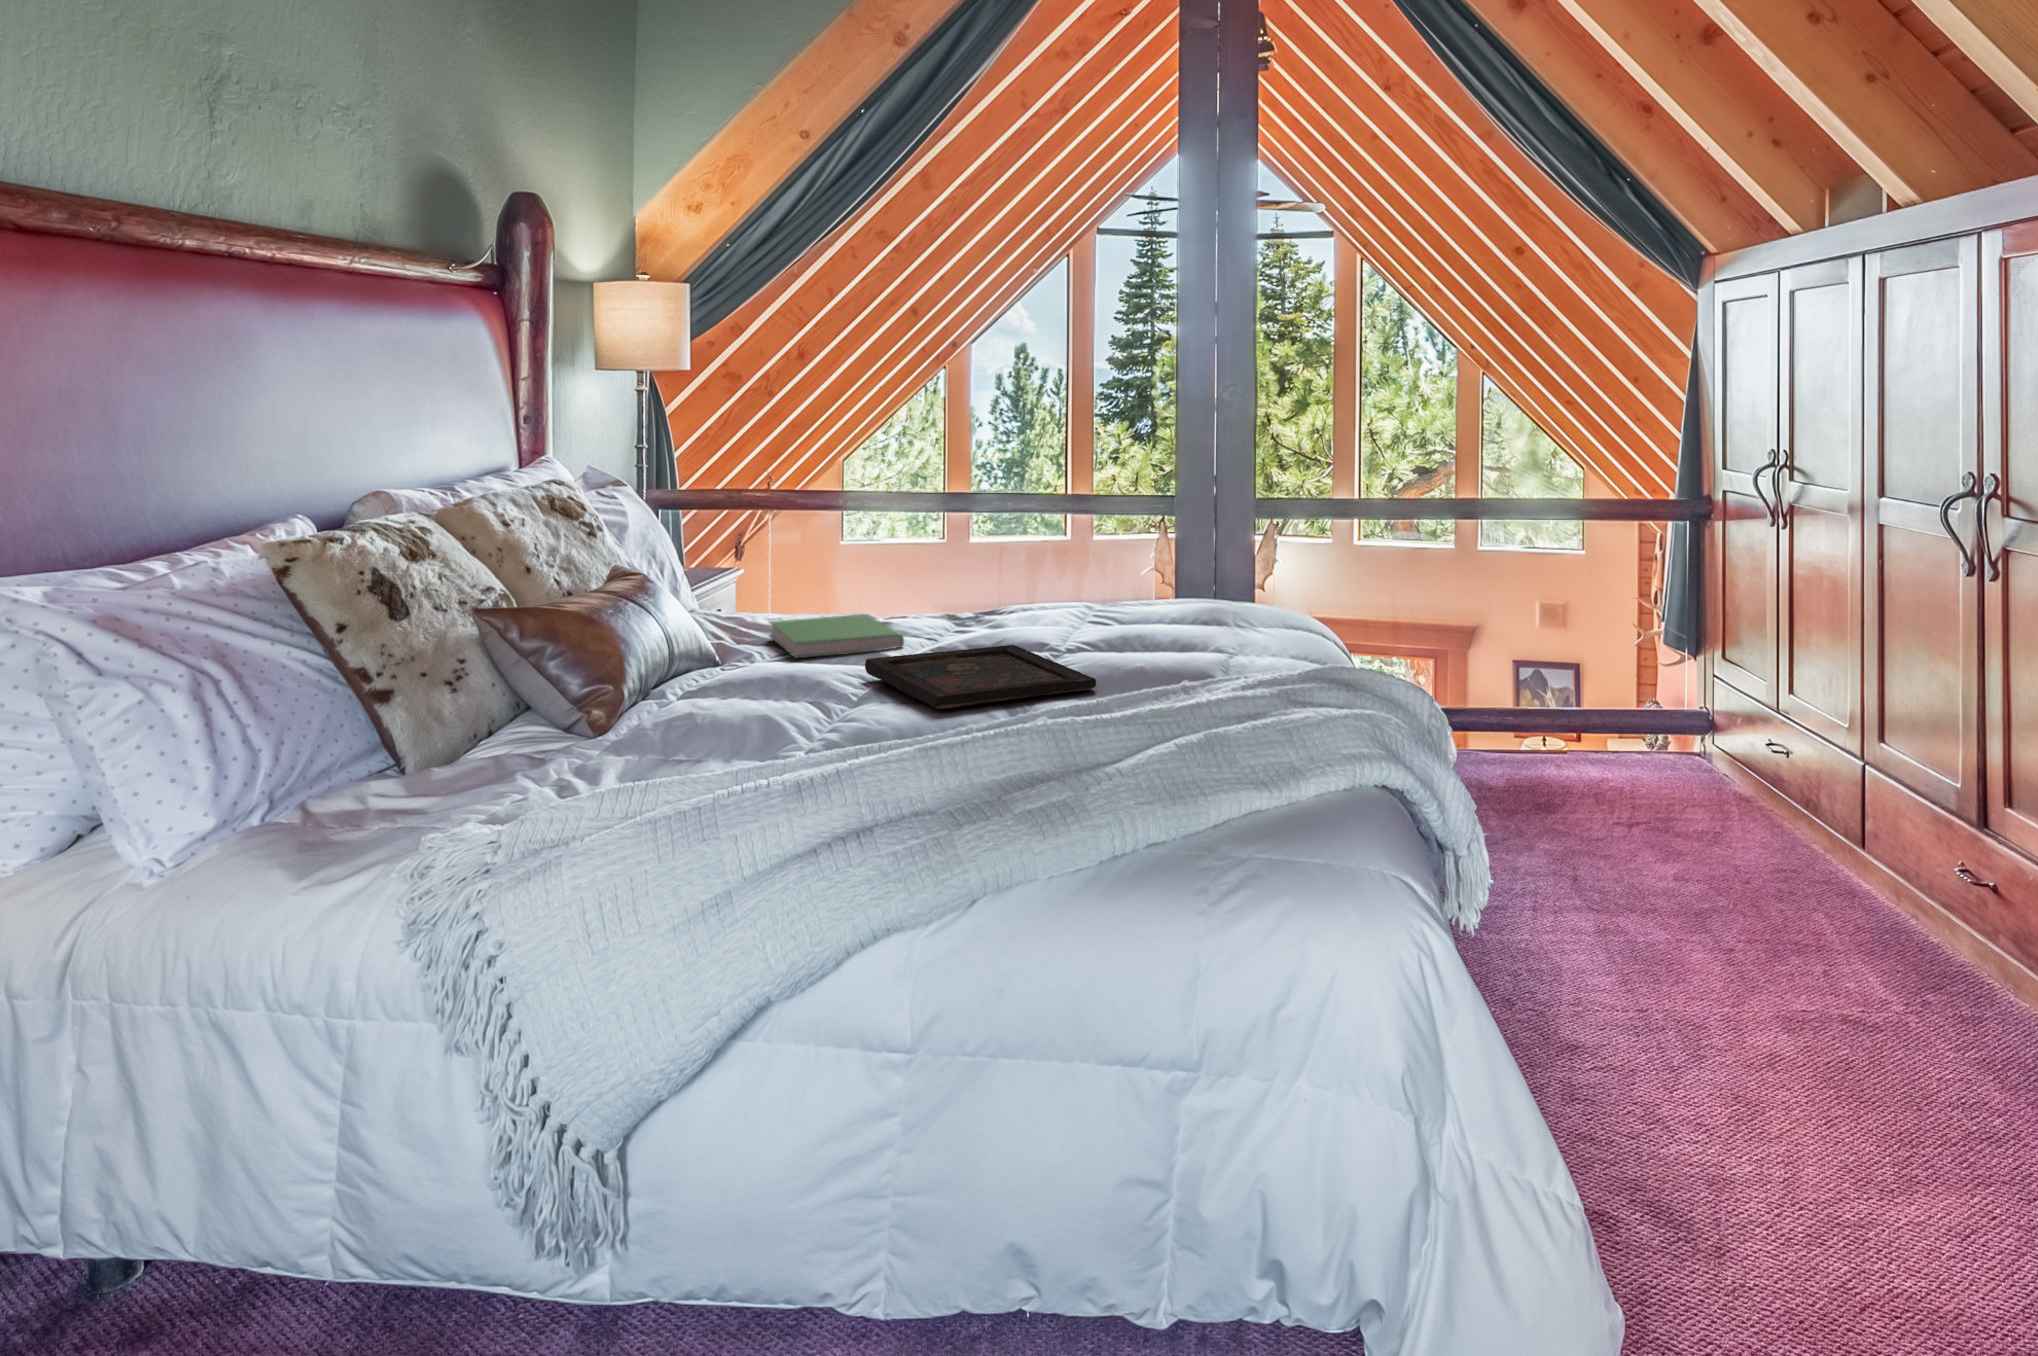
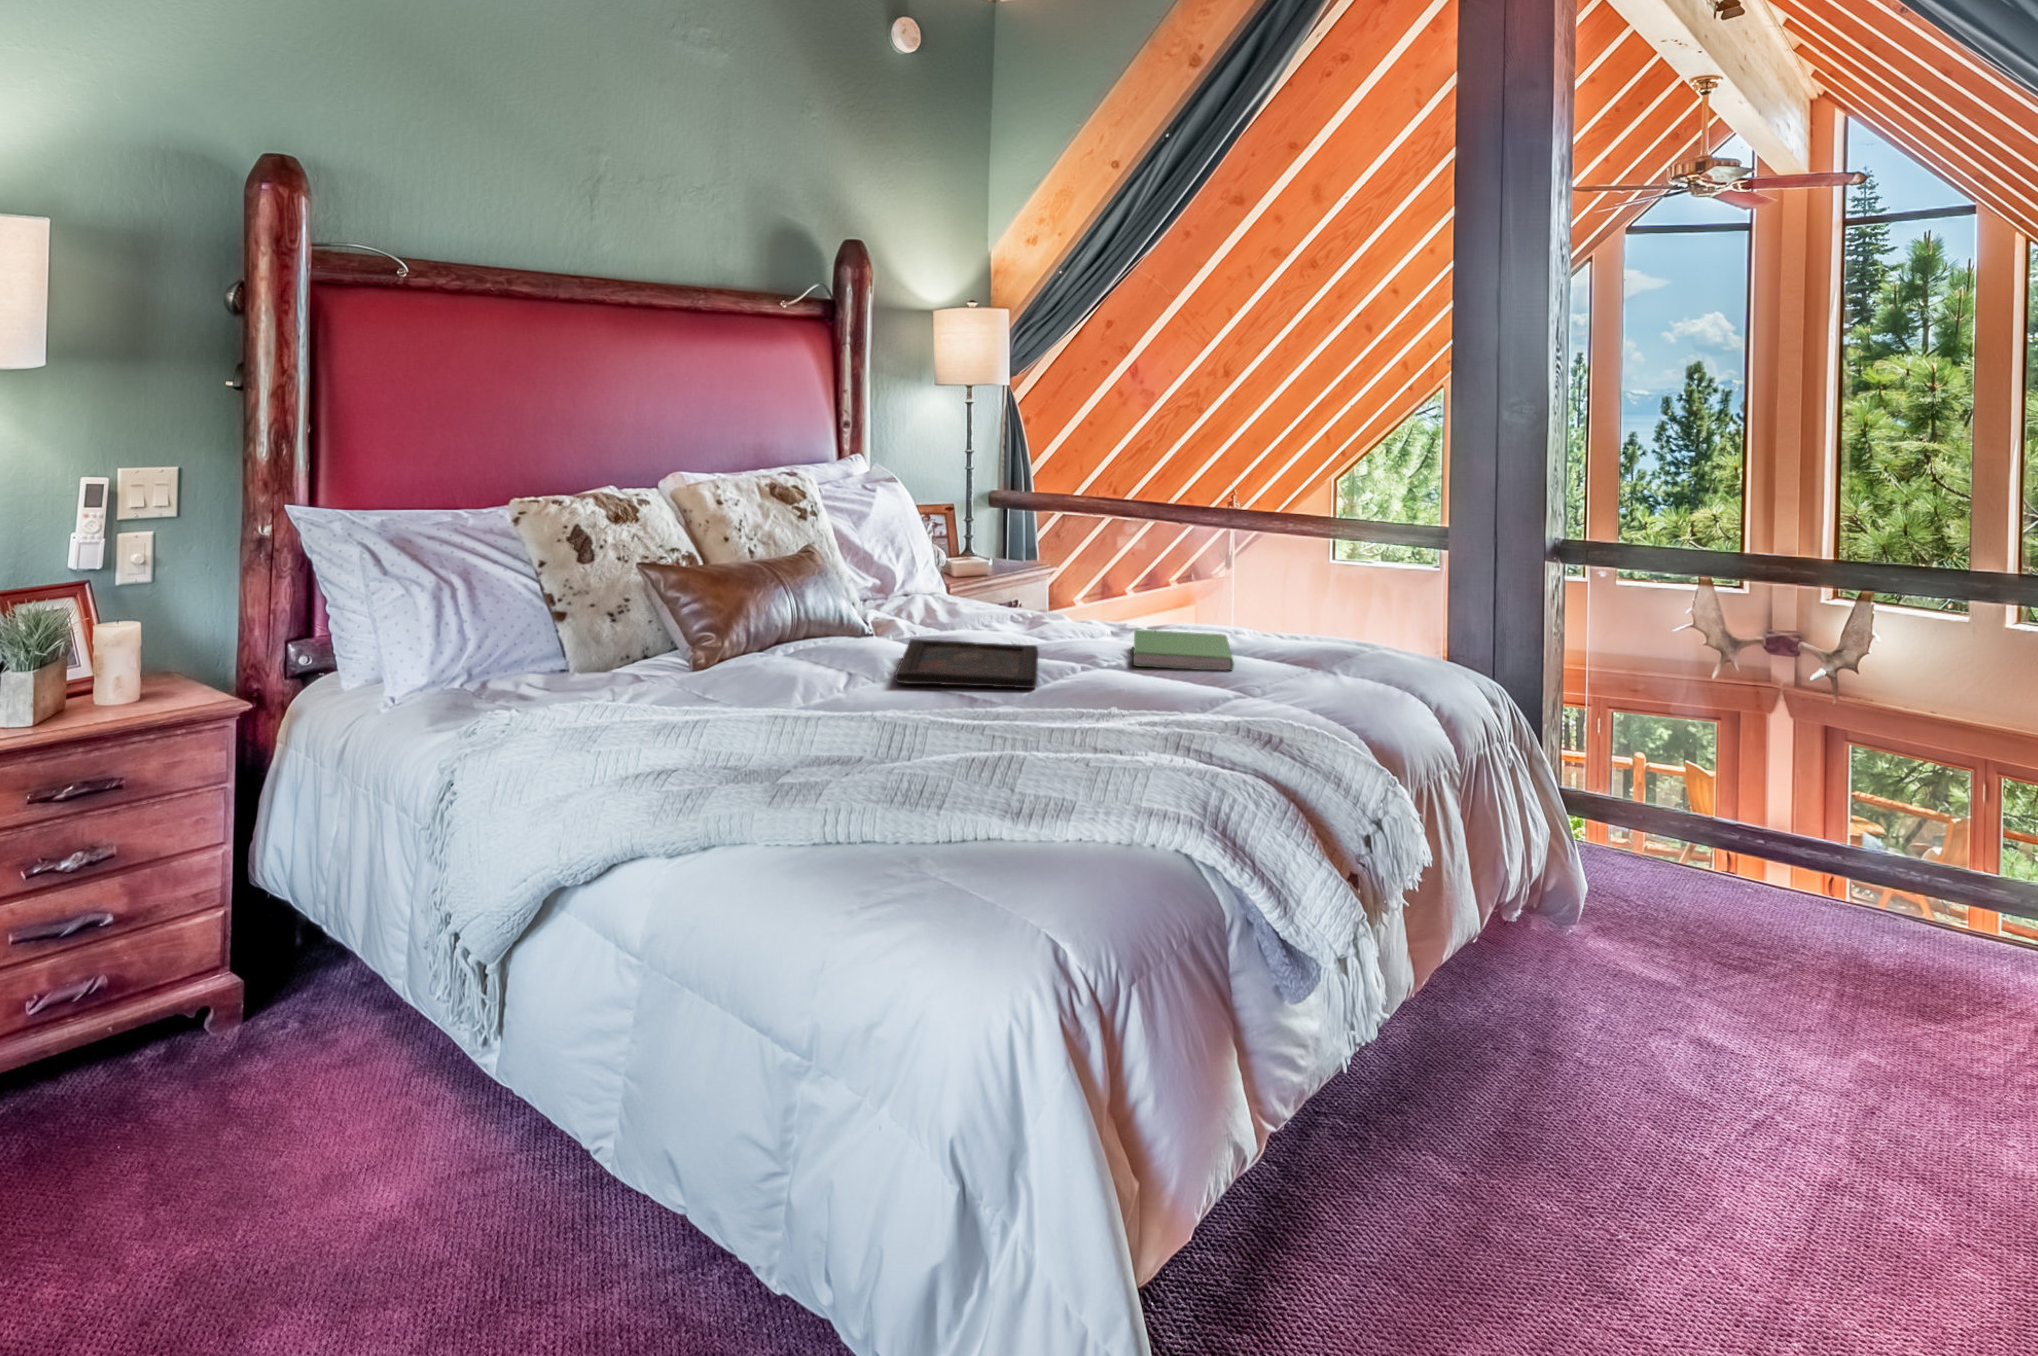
hardcover book: present [769,615,904,658] -> present [1133,629,1234,670]

